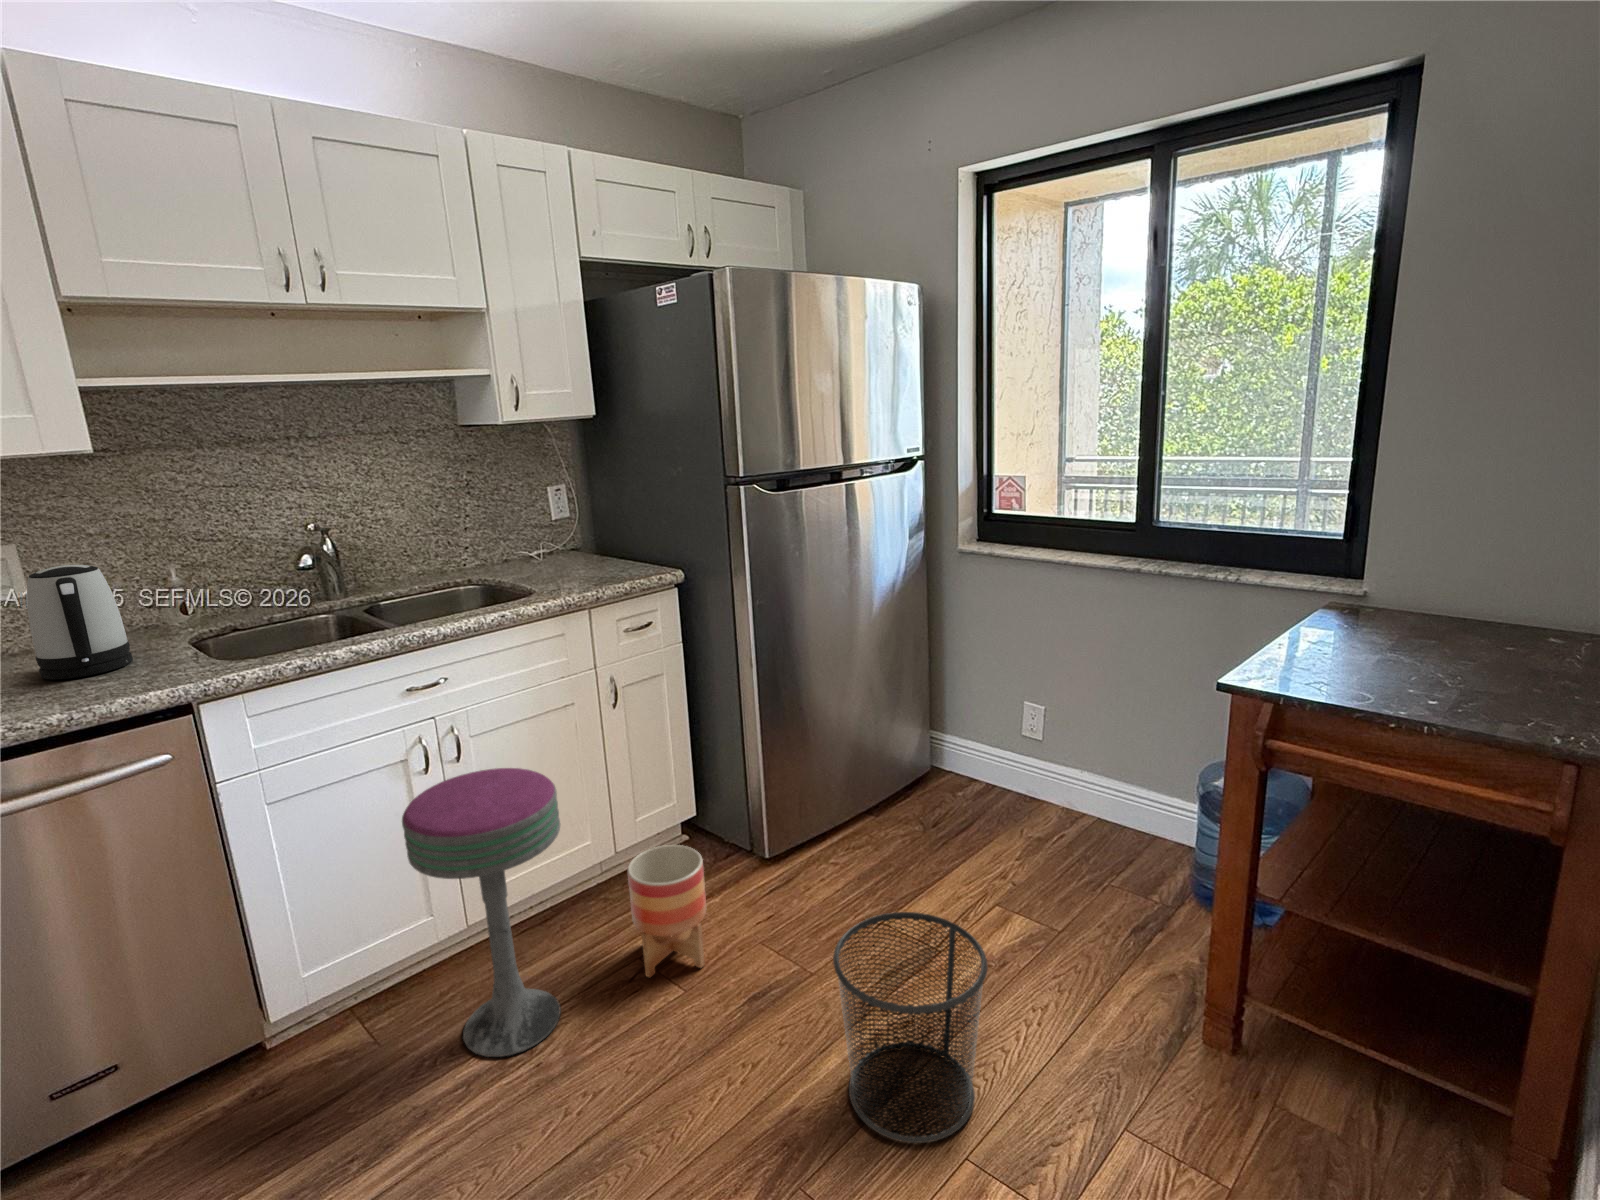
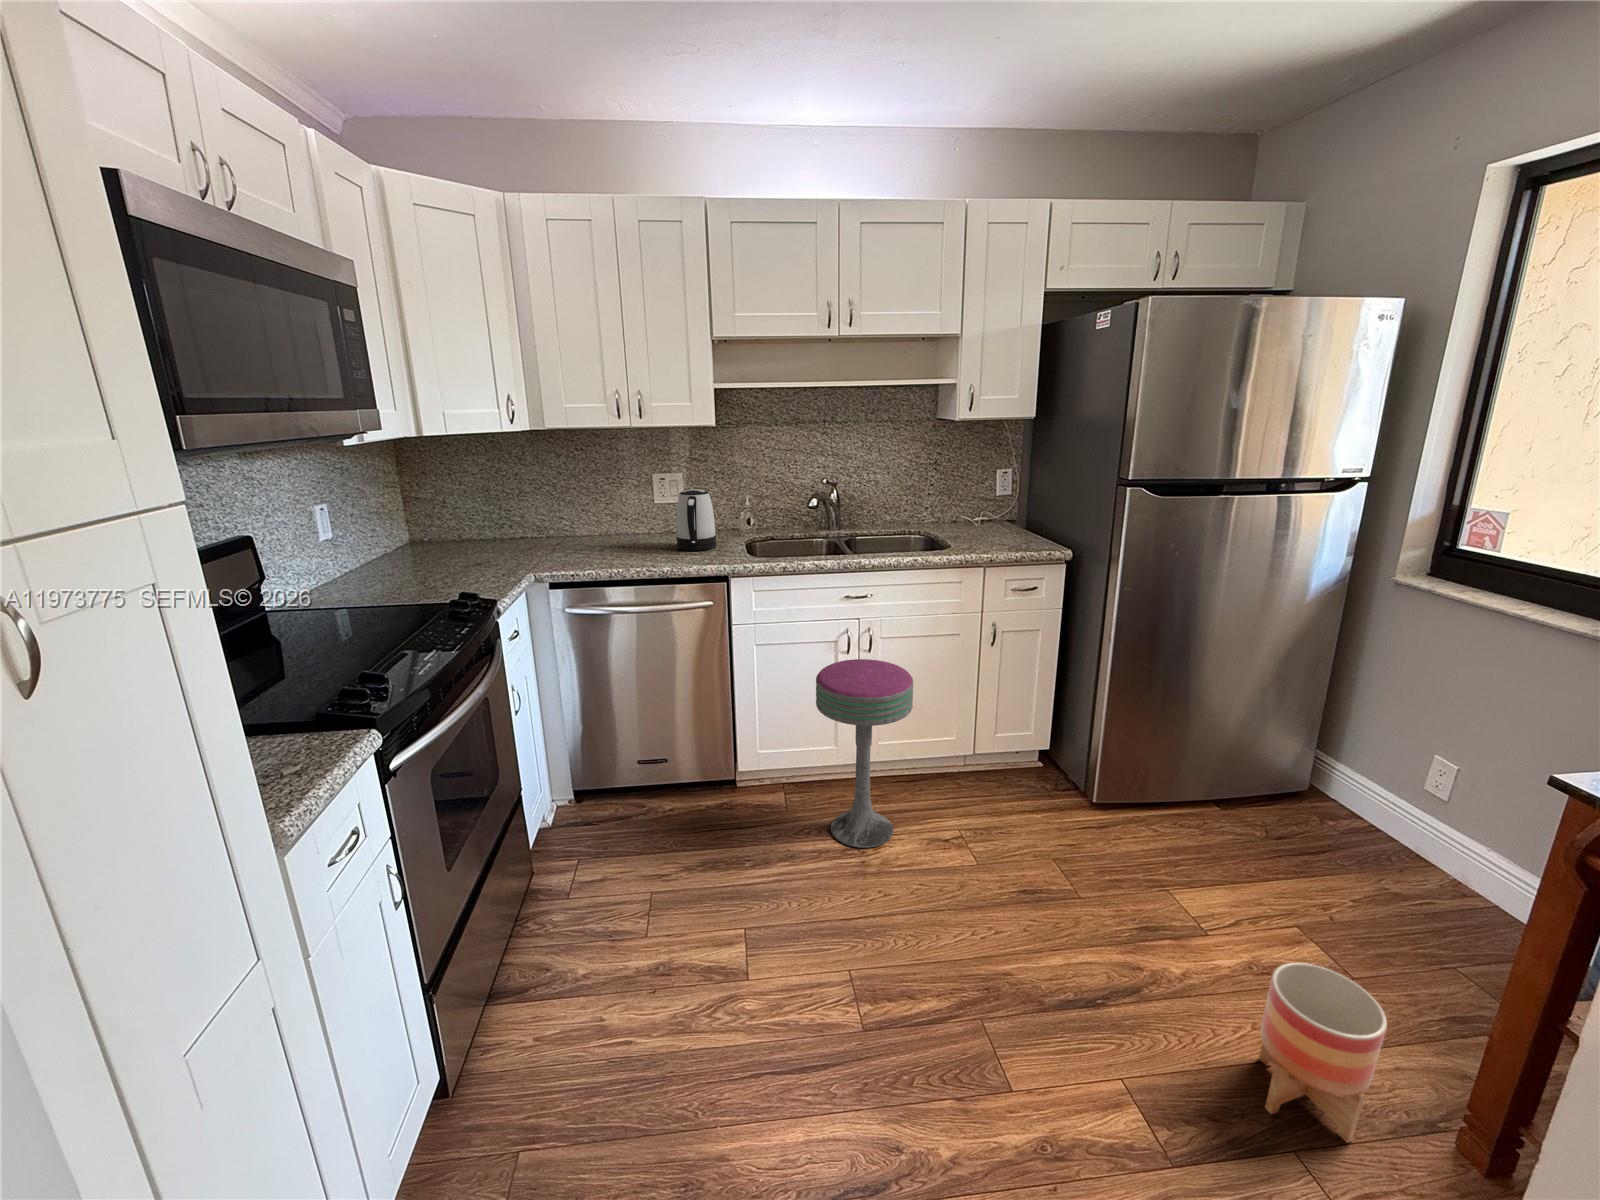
planter: present [628,845,706,977] -> present [1259,963,1387,1142]
waste bin: present [833,912,988,1143] -> none [1052,863,1197,1060]

